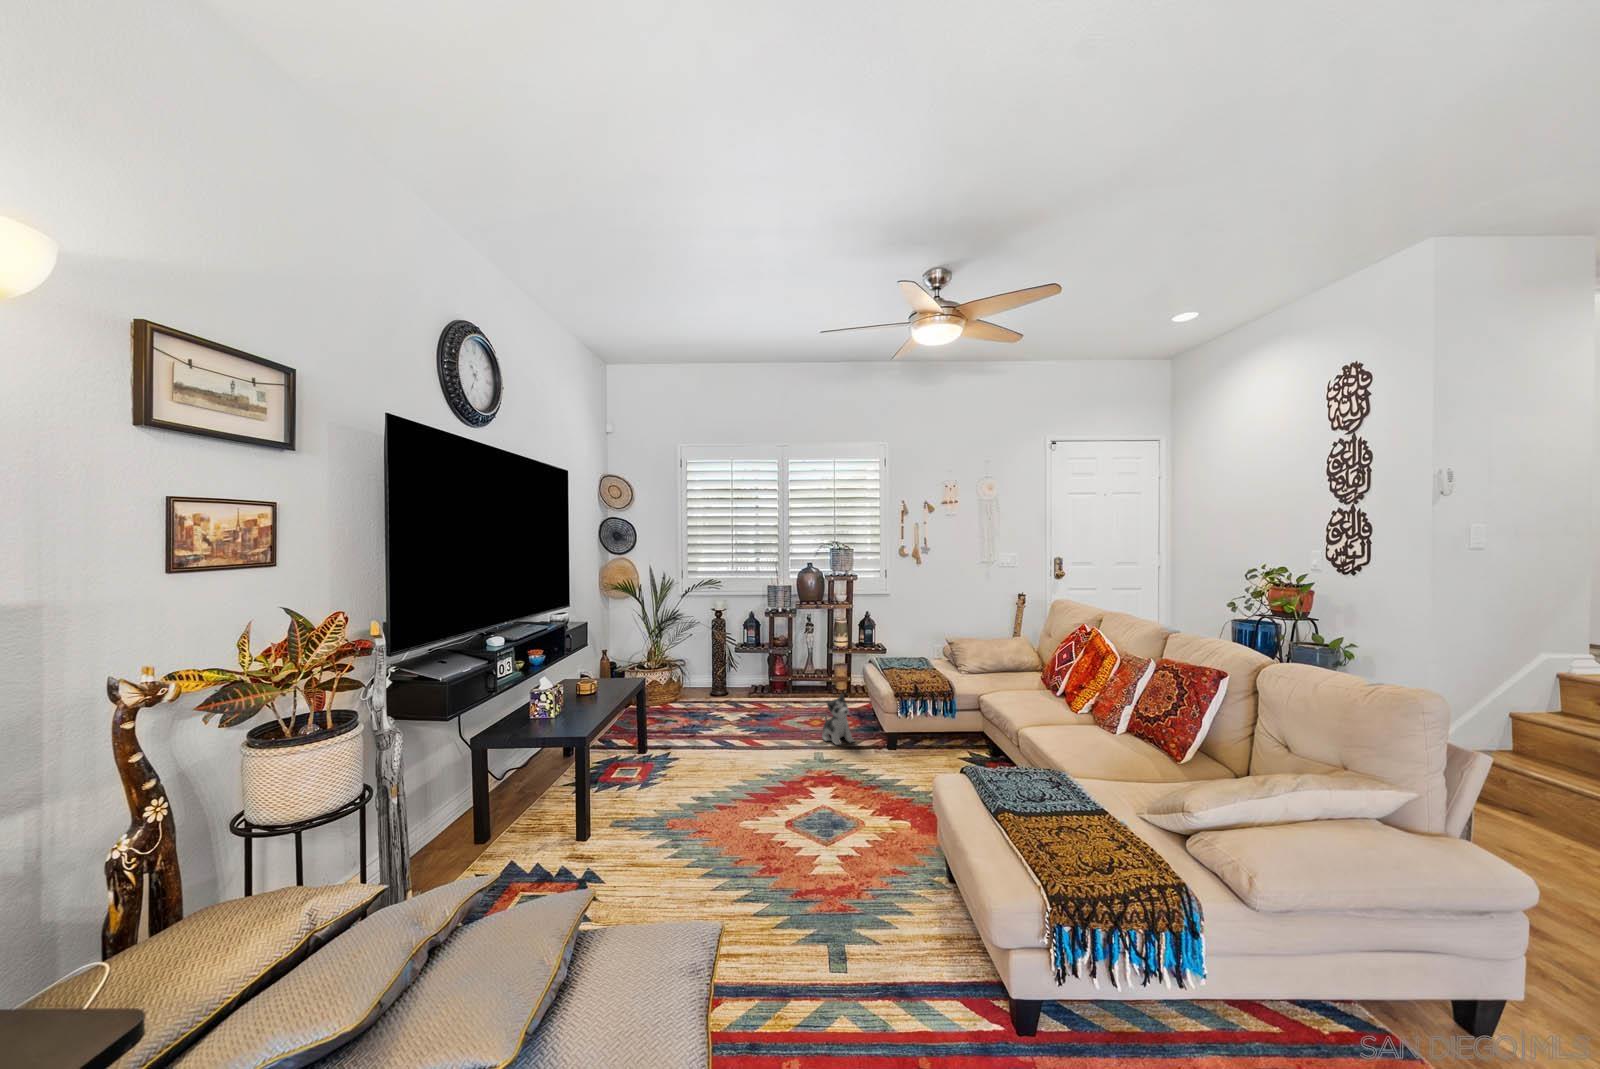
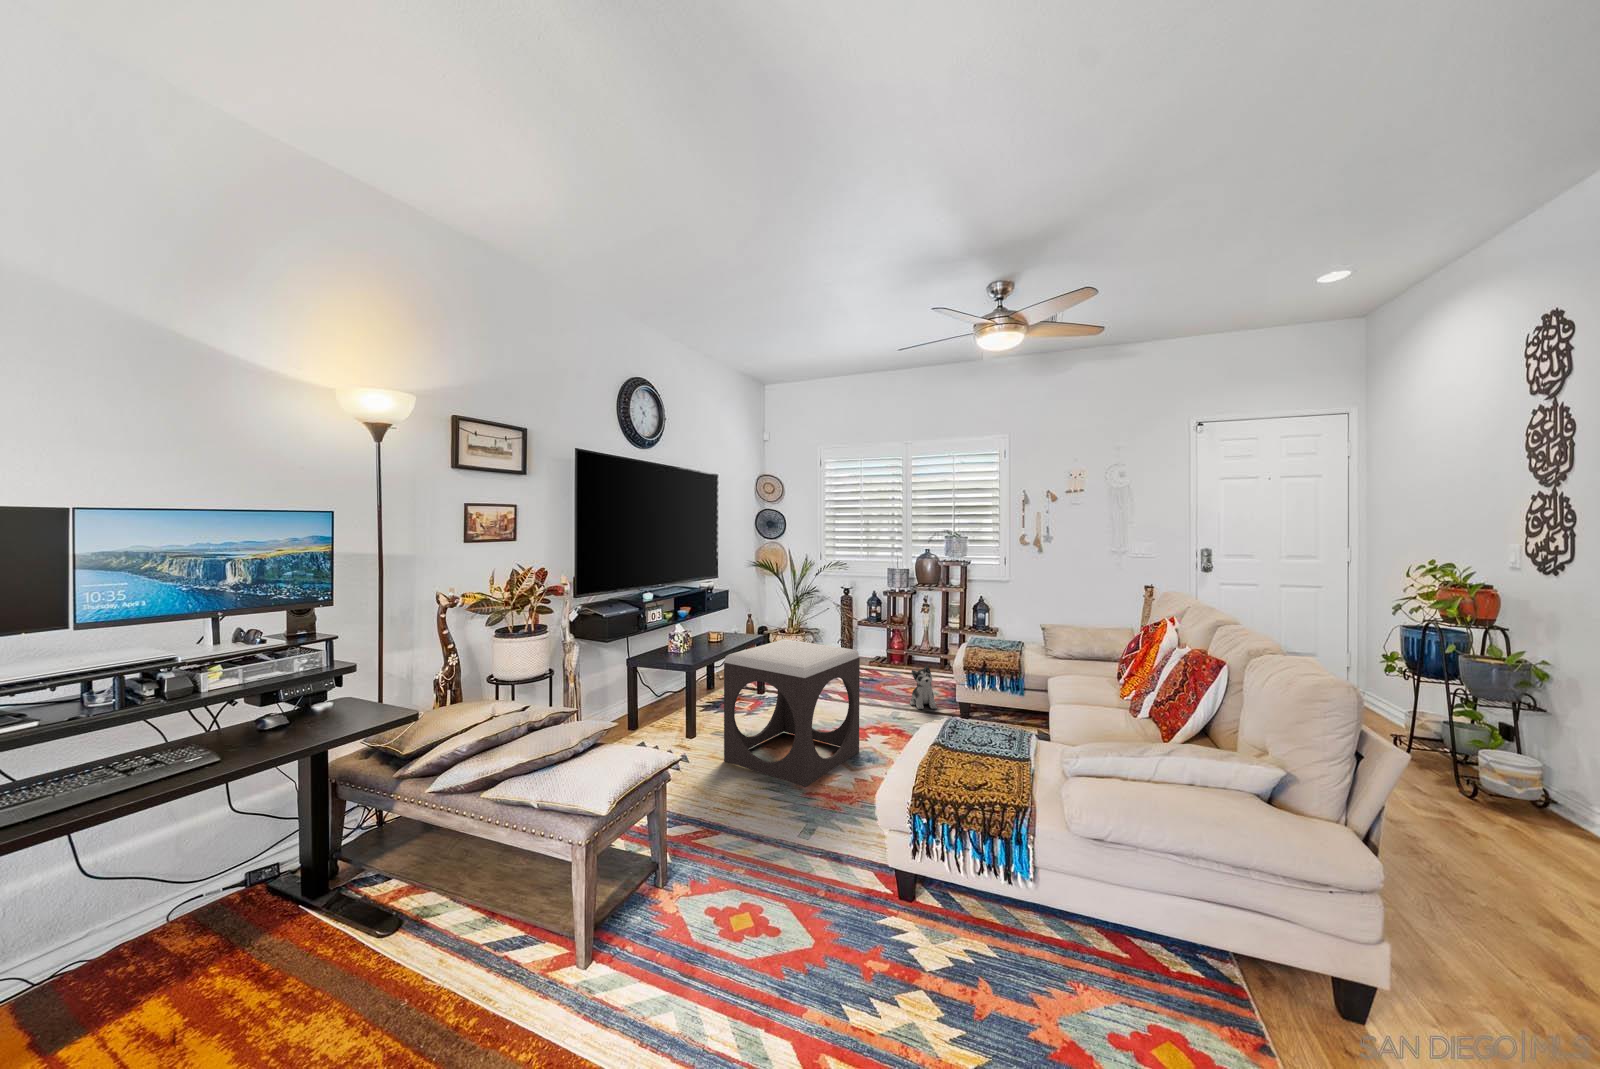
footstool: none [651,684,813,884] -> present [724,639,860,787]

